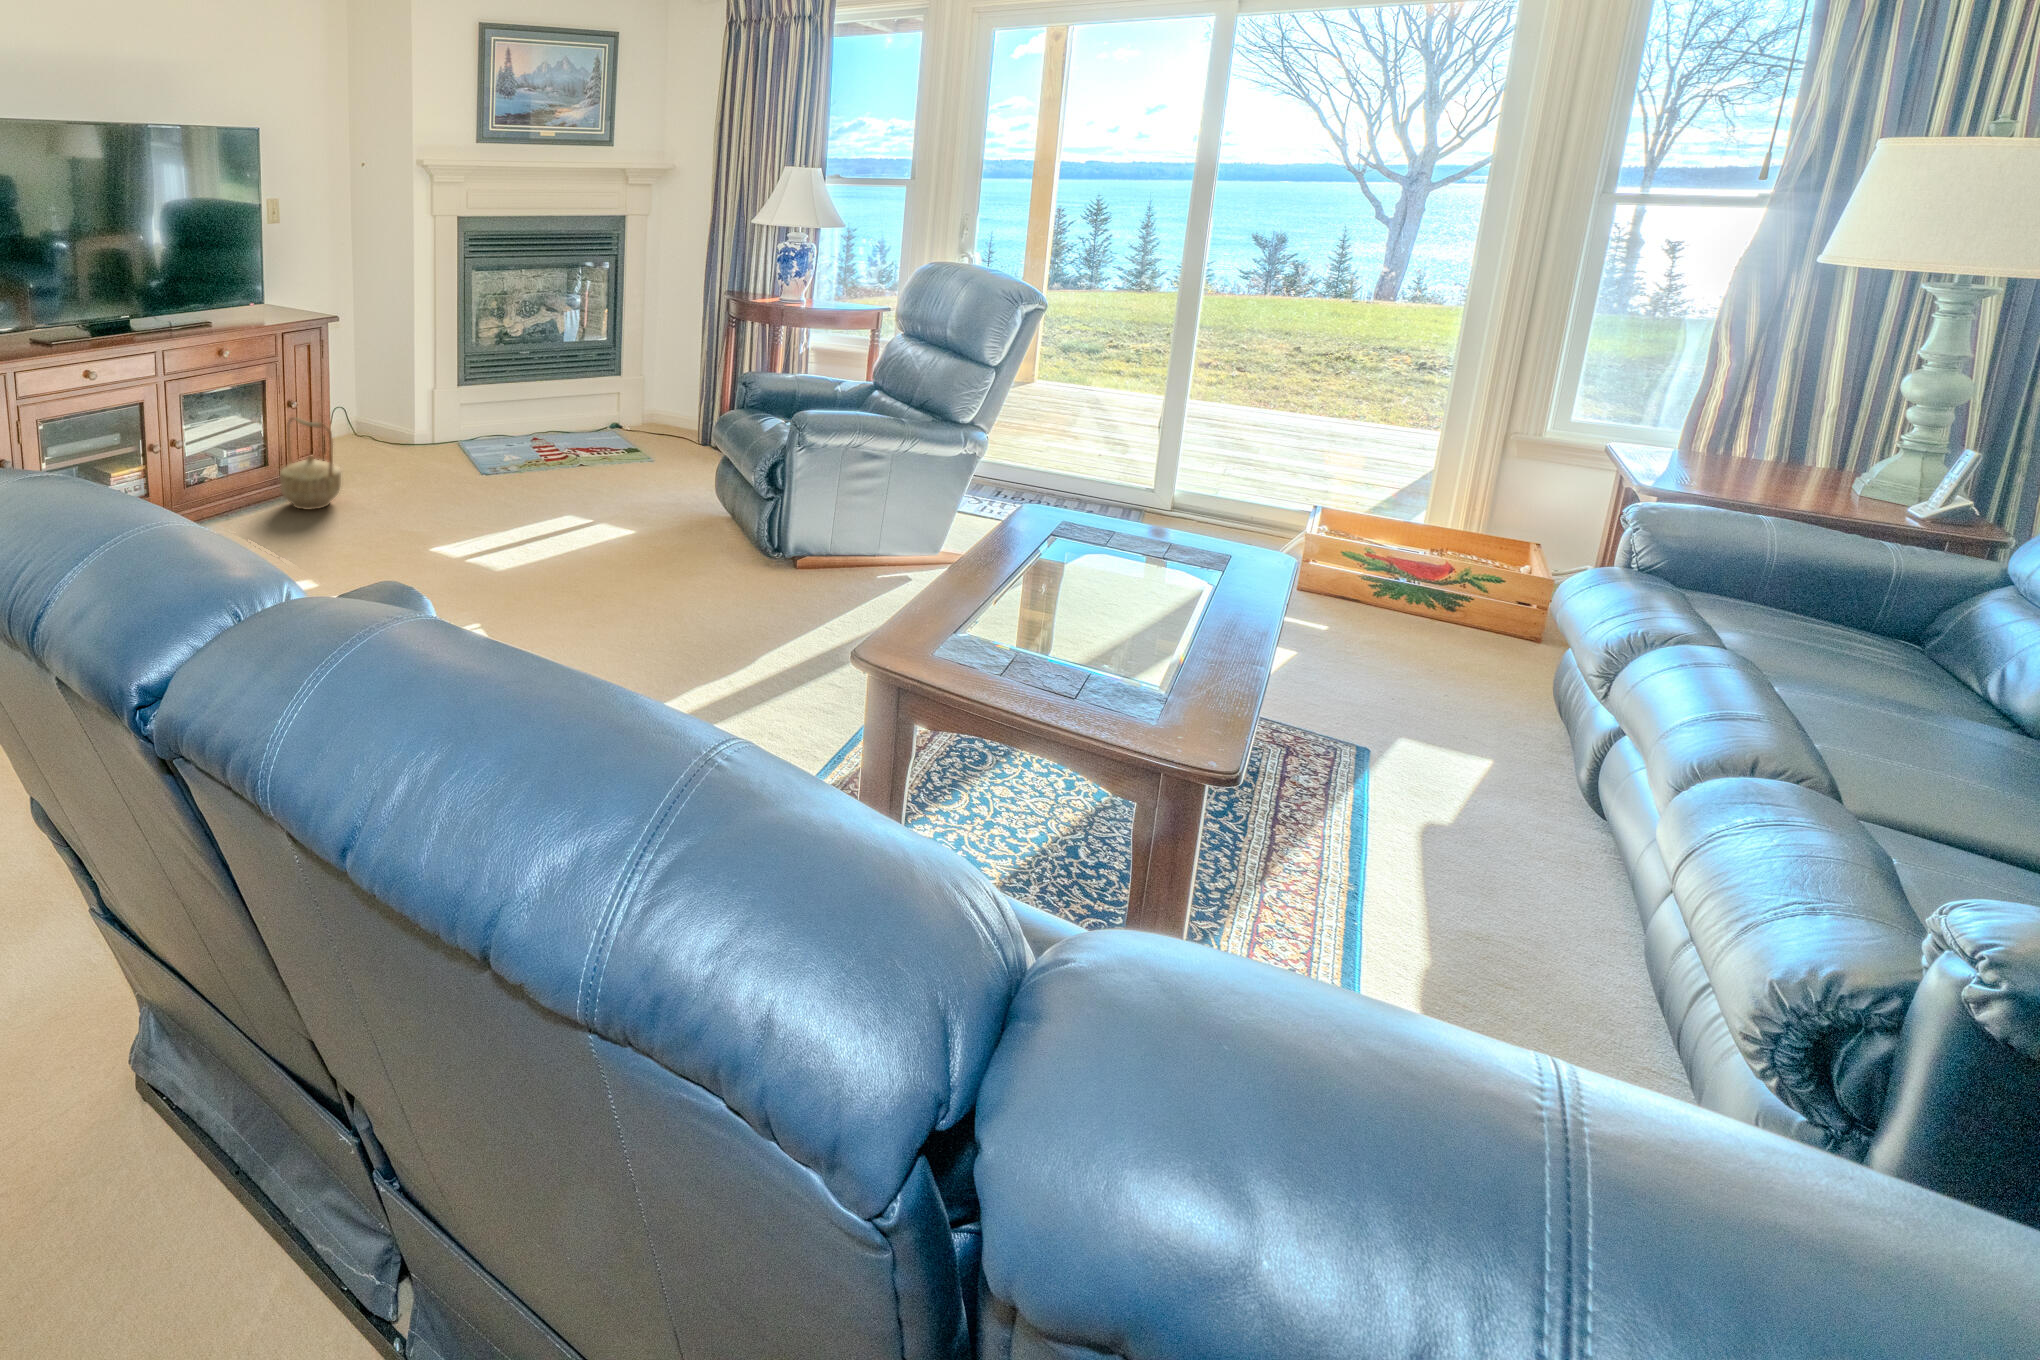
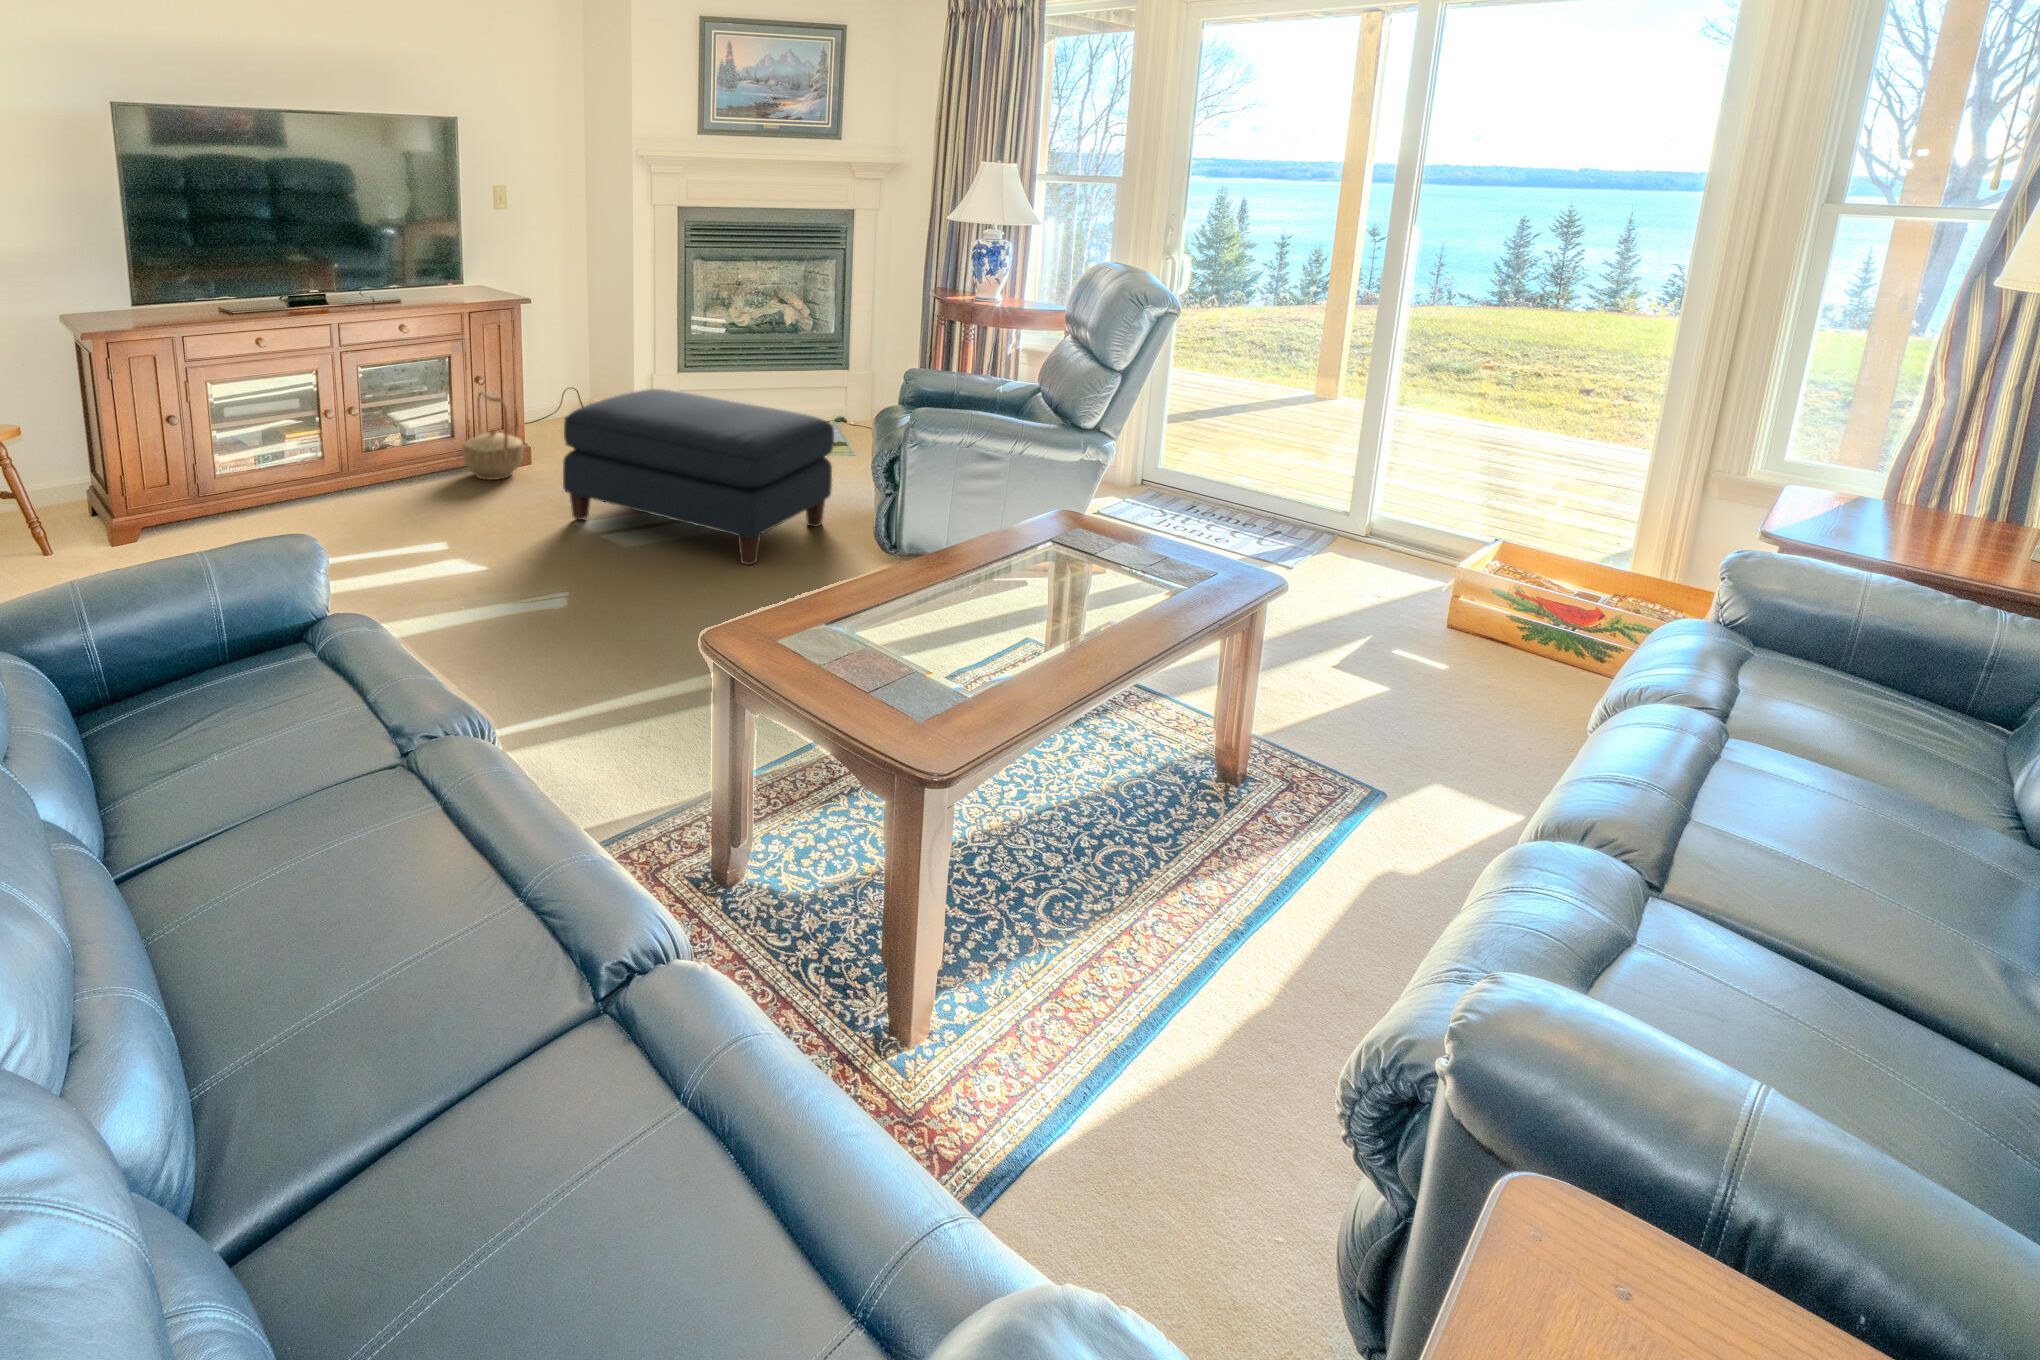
ottoman: none [421,405,692,579] -> present [563,389,834,565]

